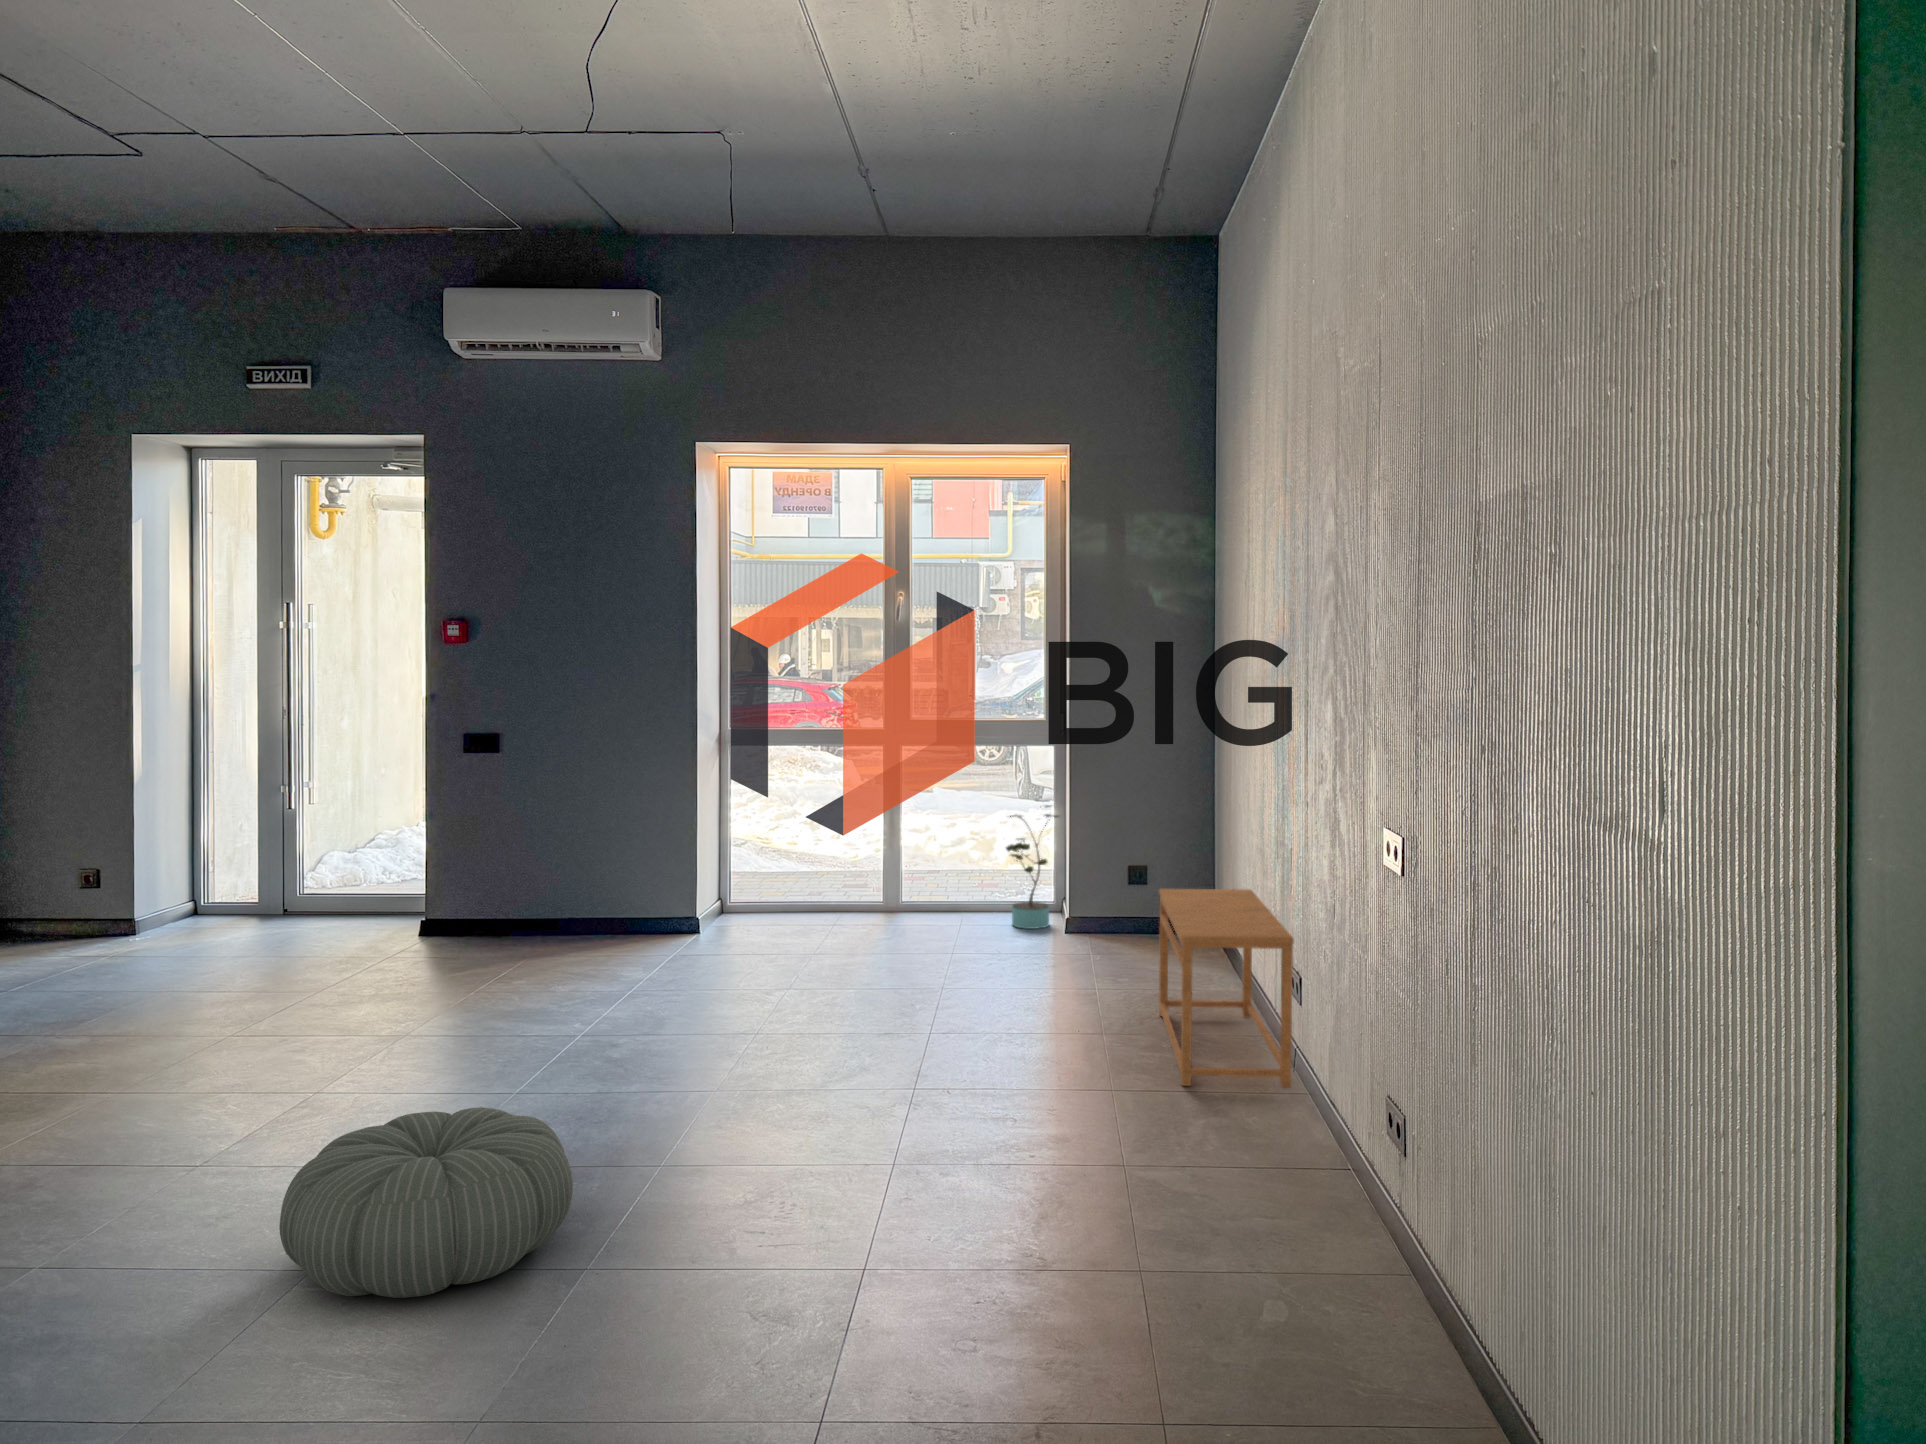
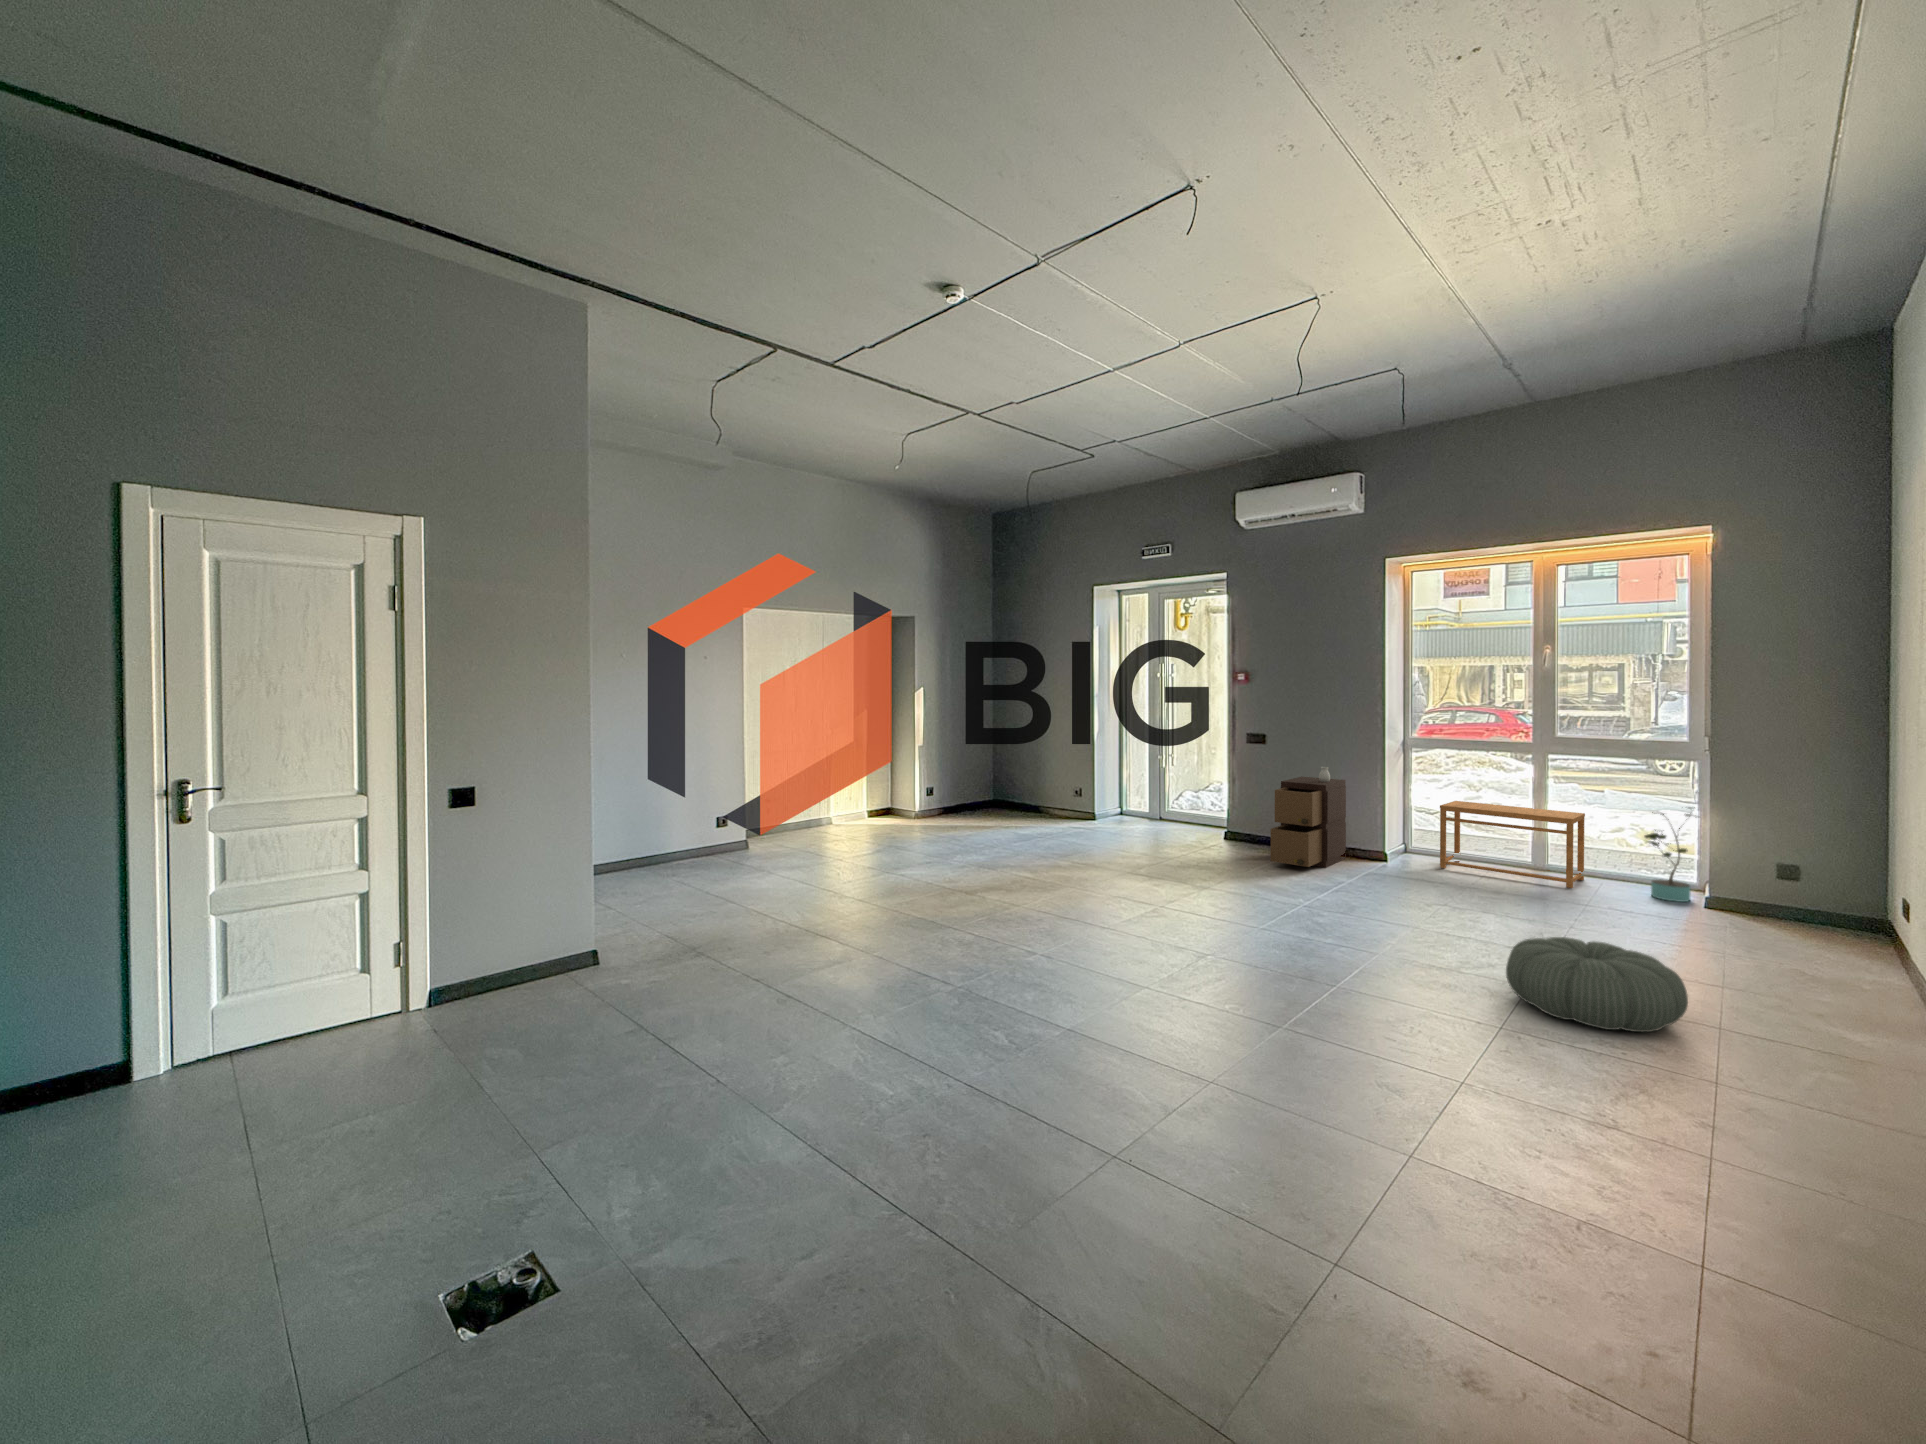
storage cabinet: none [522,785,638,962] -> present [1271,767,1346,868]
side table: present [1159,888,1294,1088] -> present [1440,801,1585,888]
pouf: present [279,1107,573,1298] -> present [1506,937,1688,1032]

